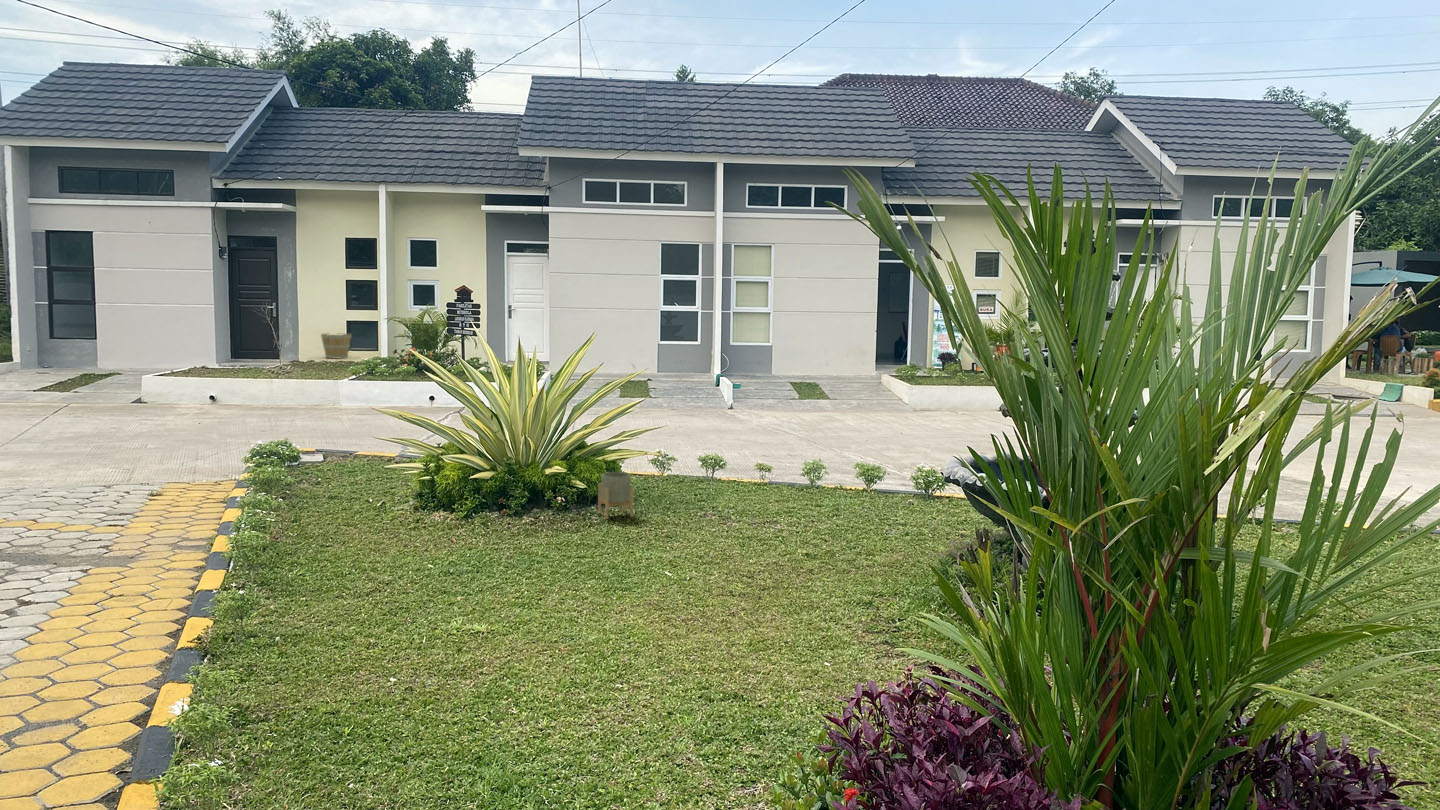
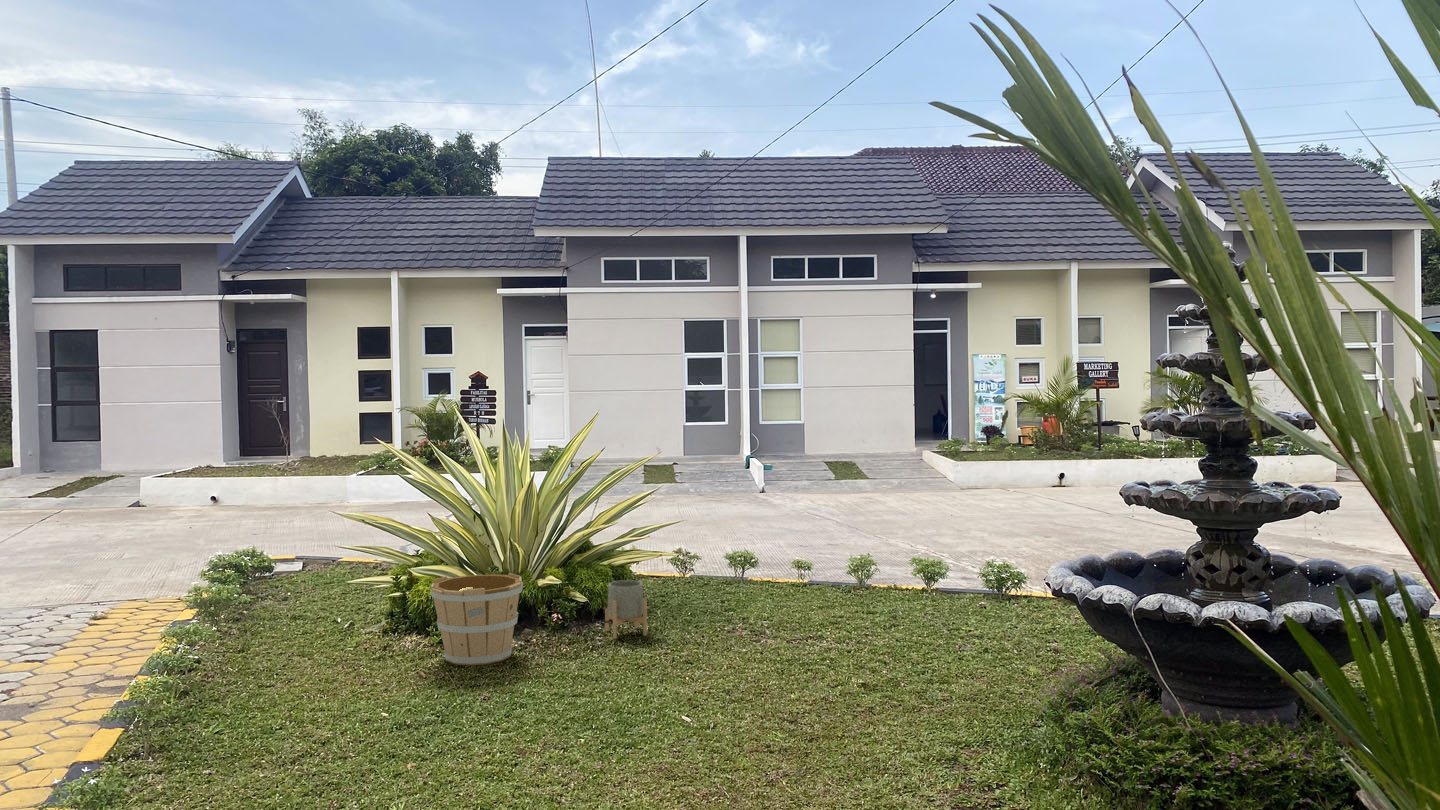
wooden bucket: present [321,333,352,358] -> present [431,573,523,666]

